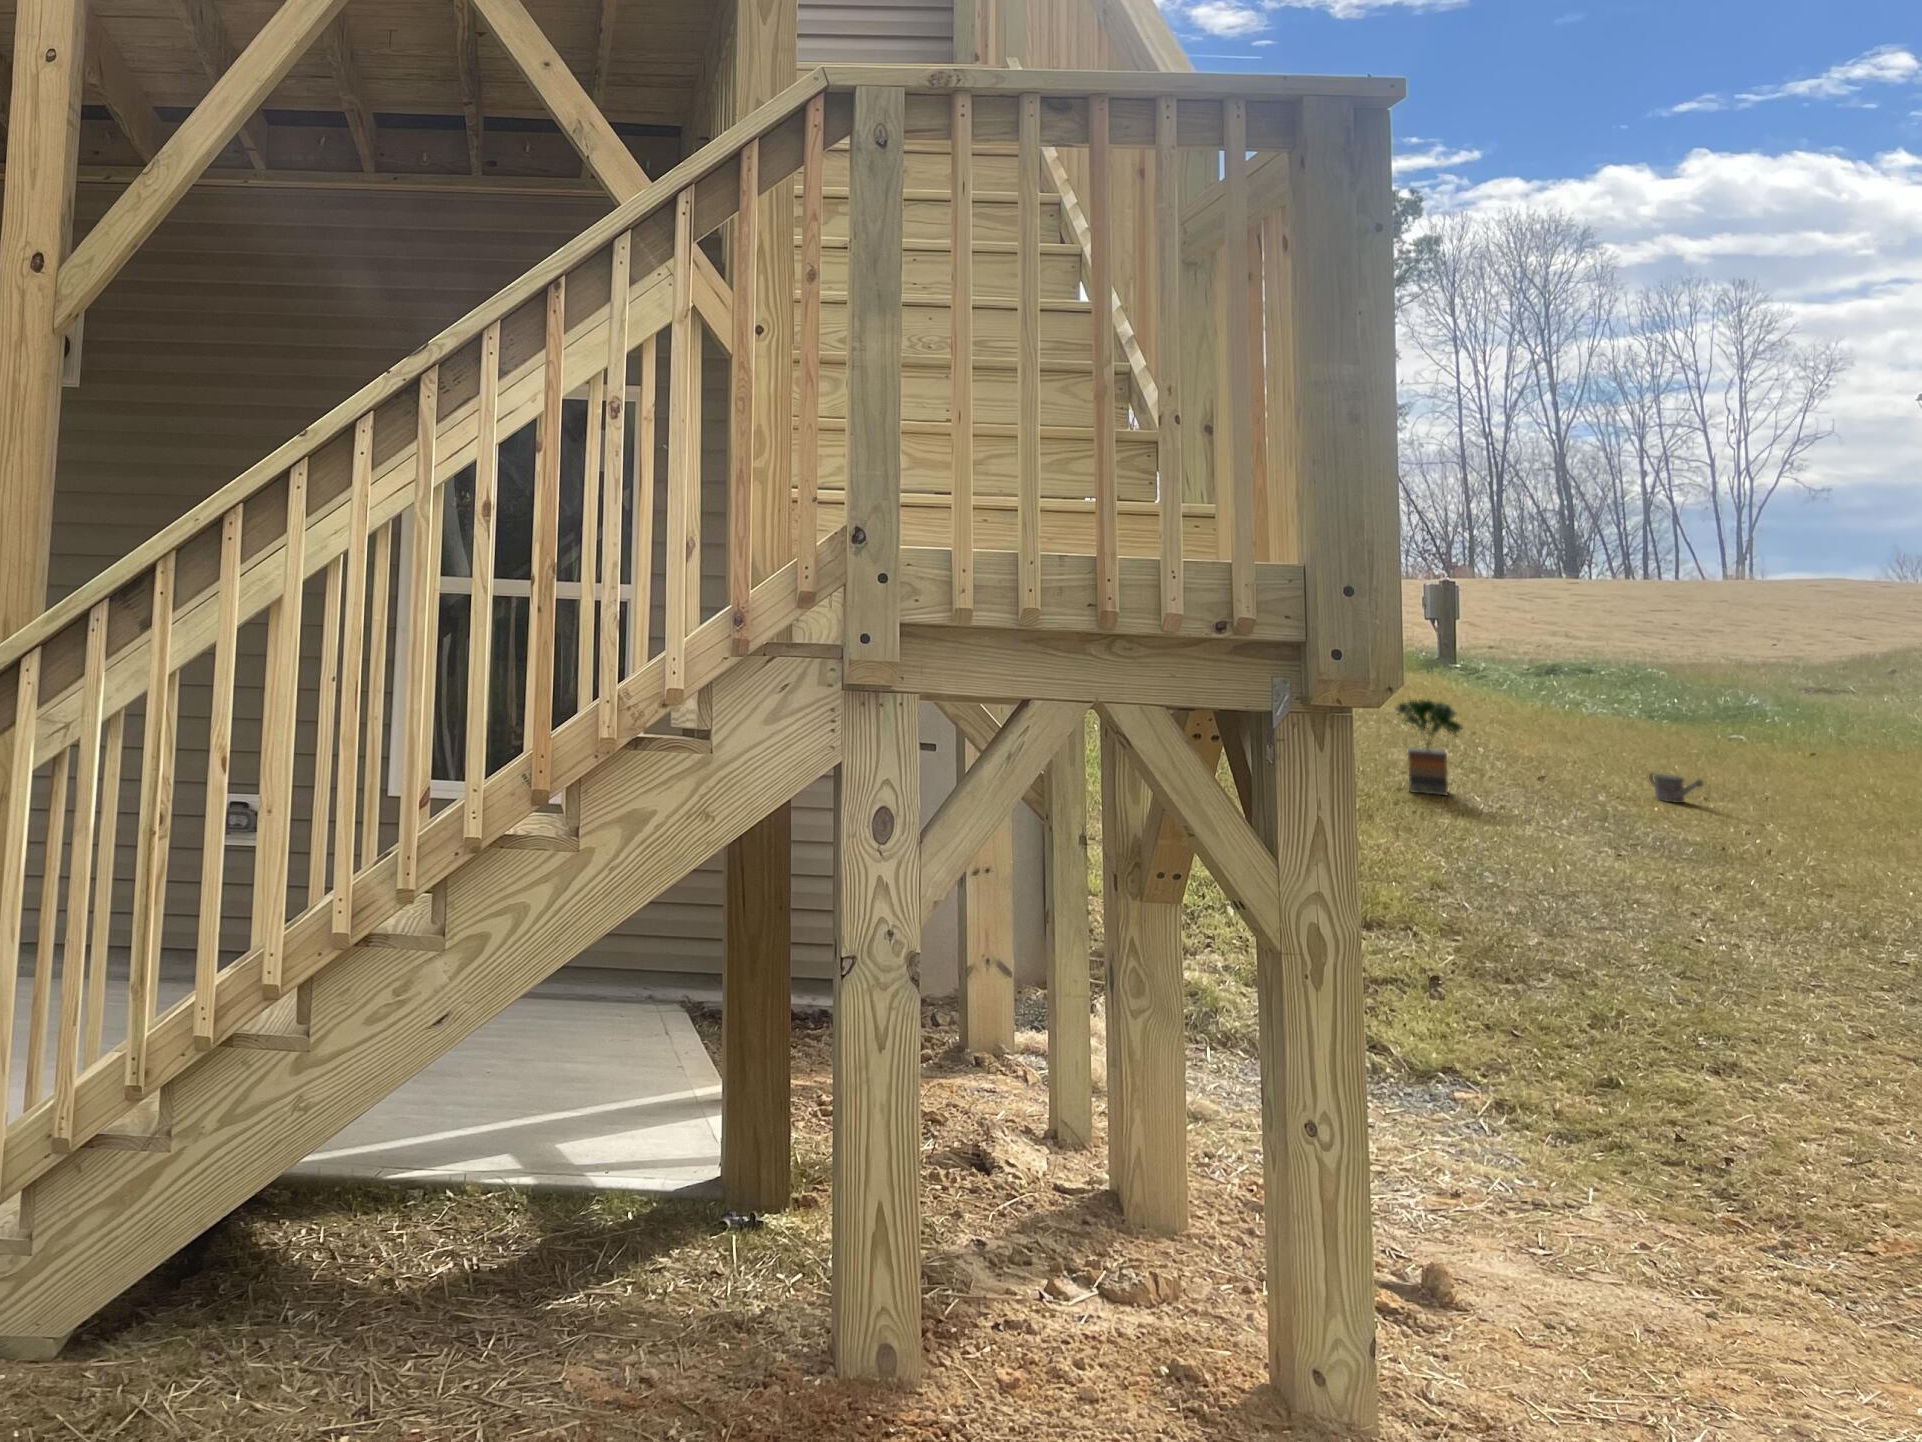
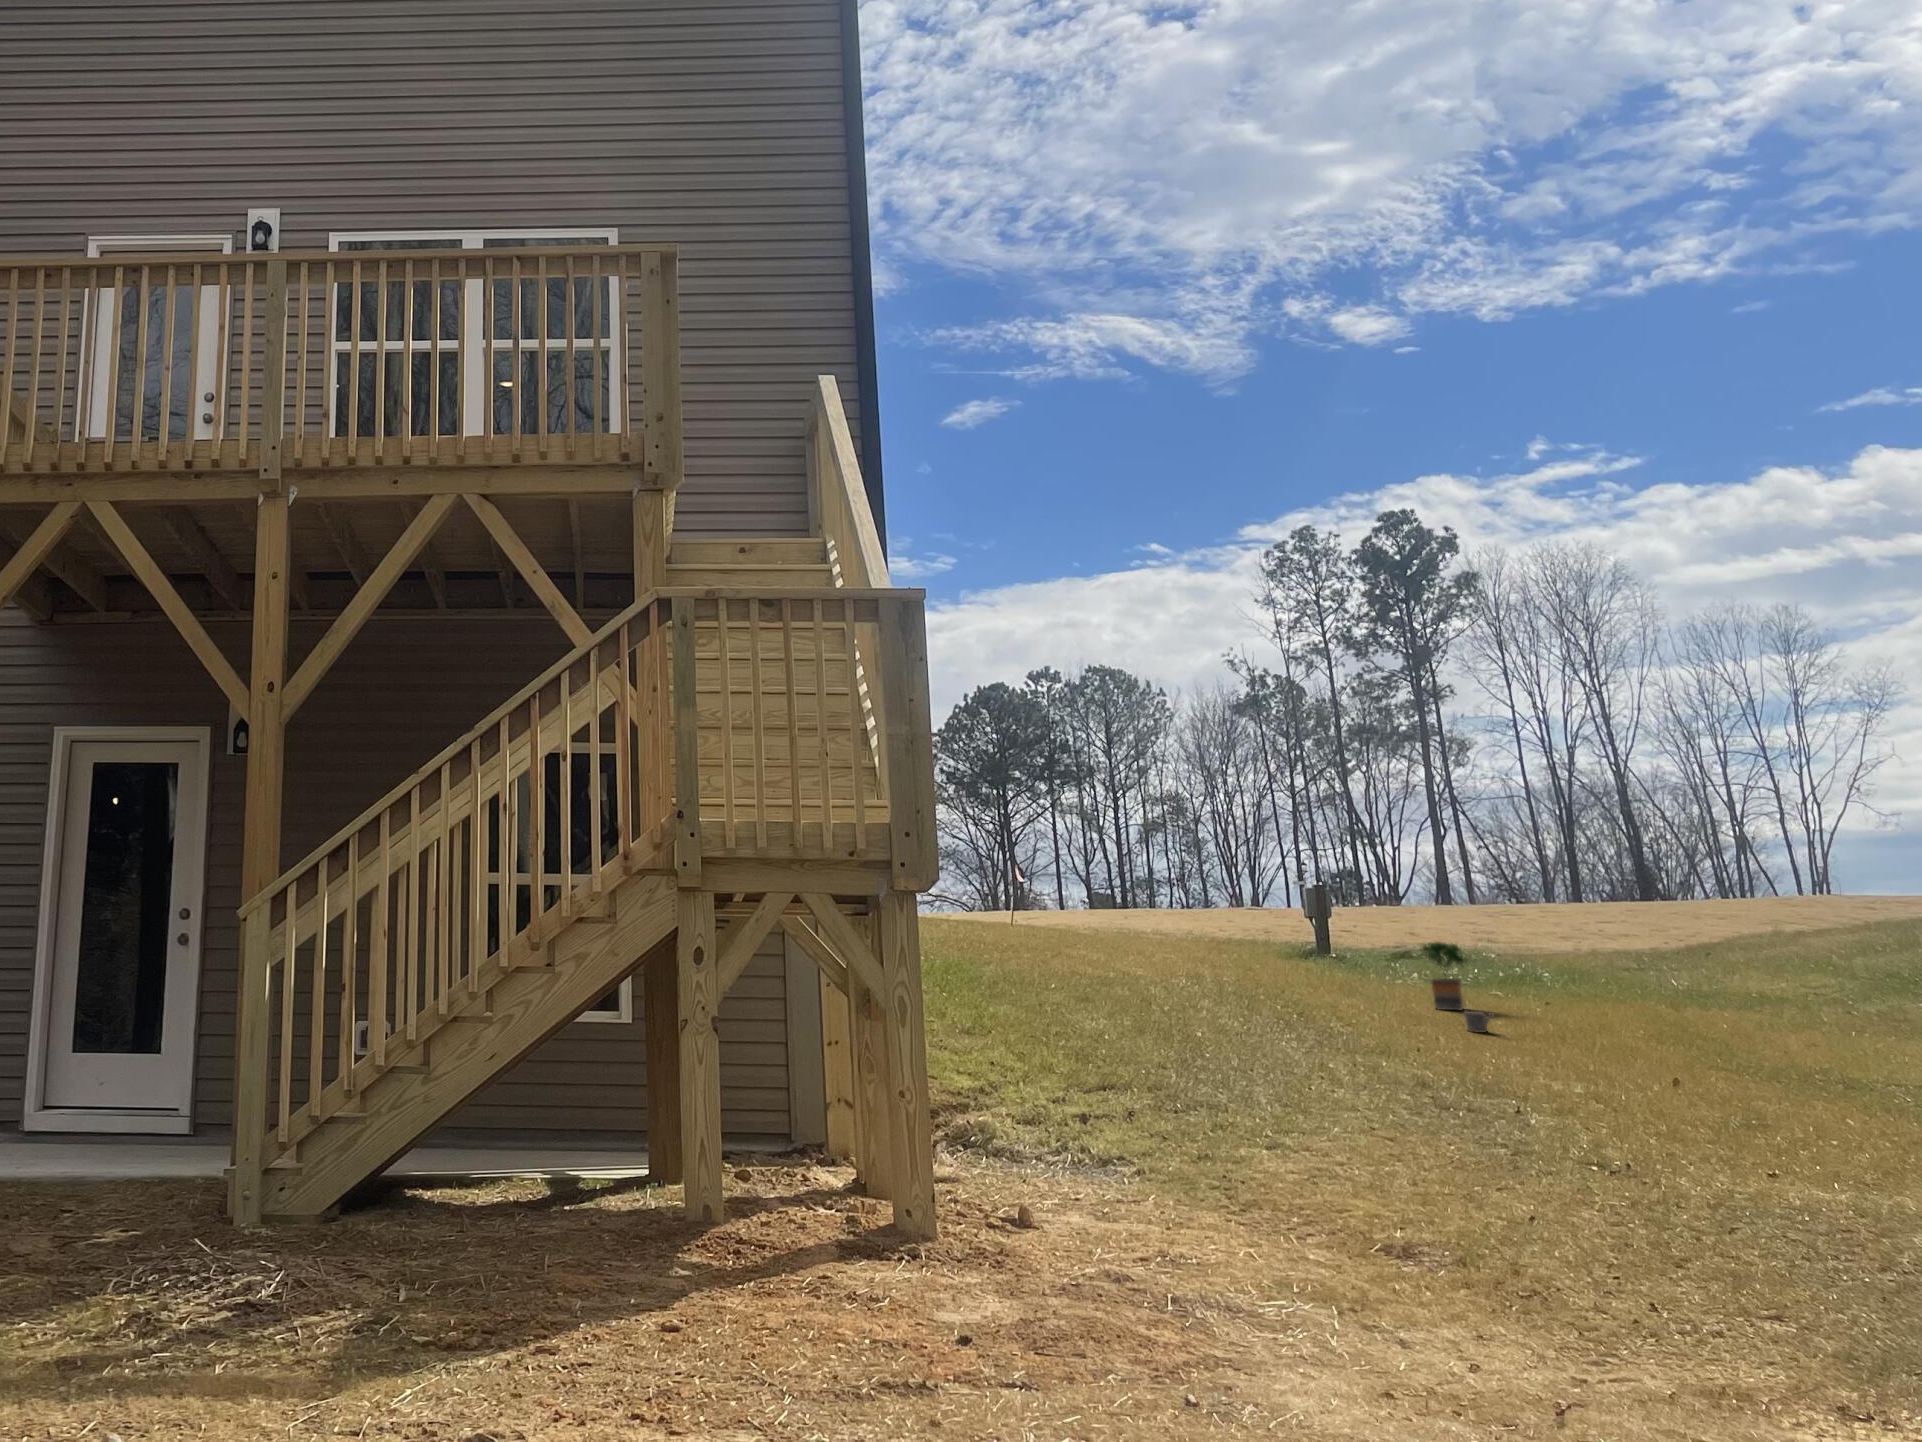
potted tree: present [1395,700,1463,795] -> present [1420,942,1467,1010]

